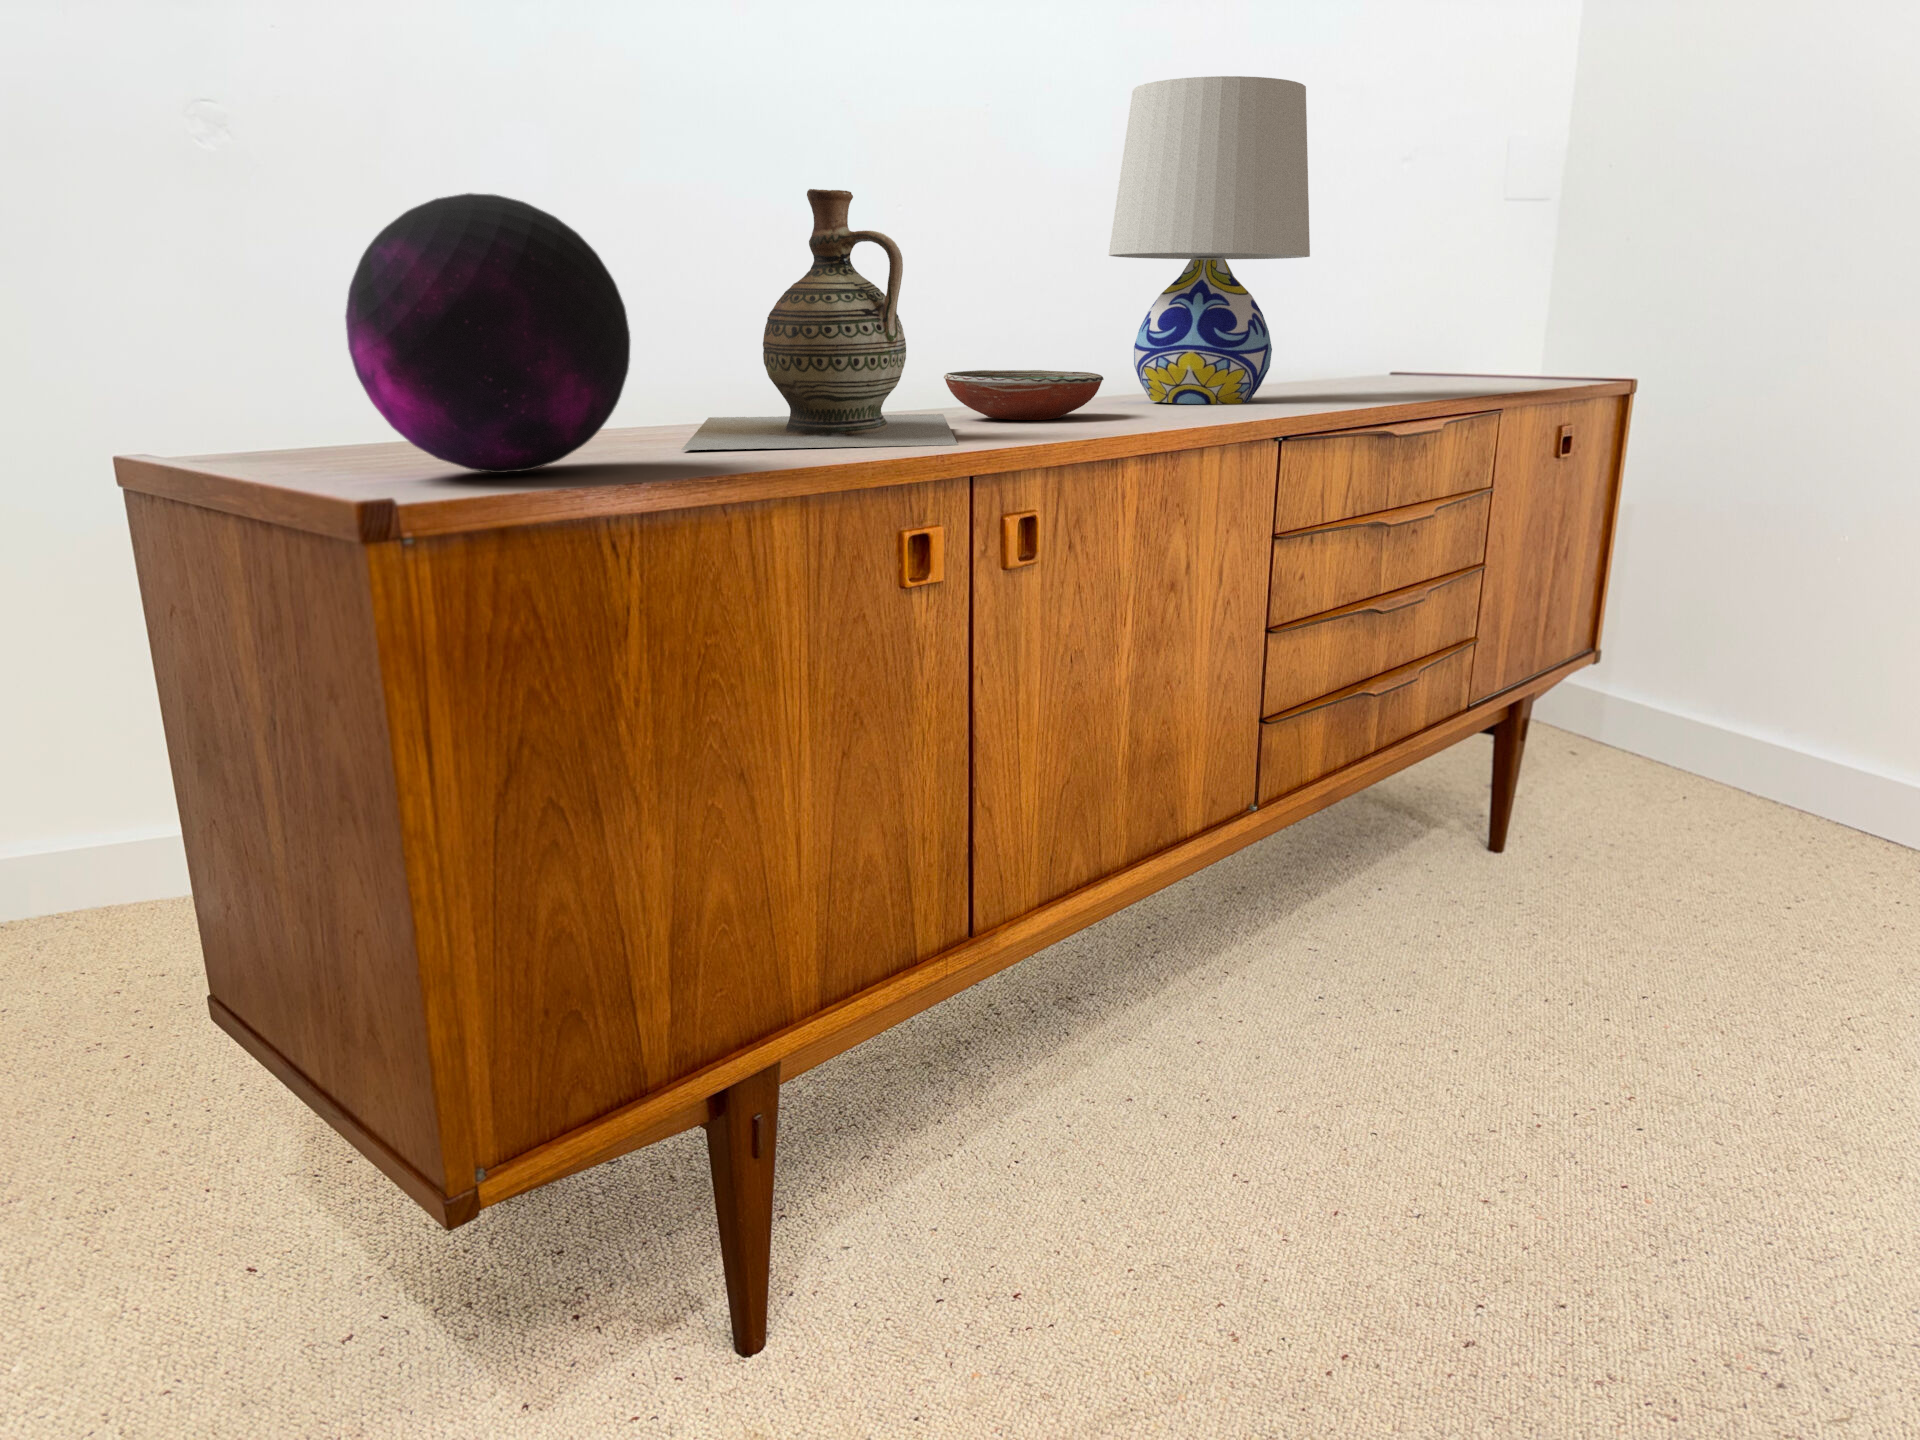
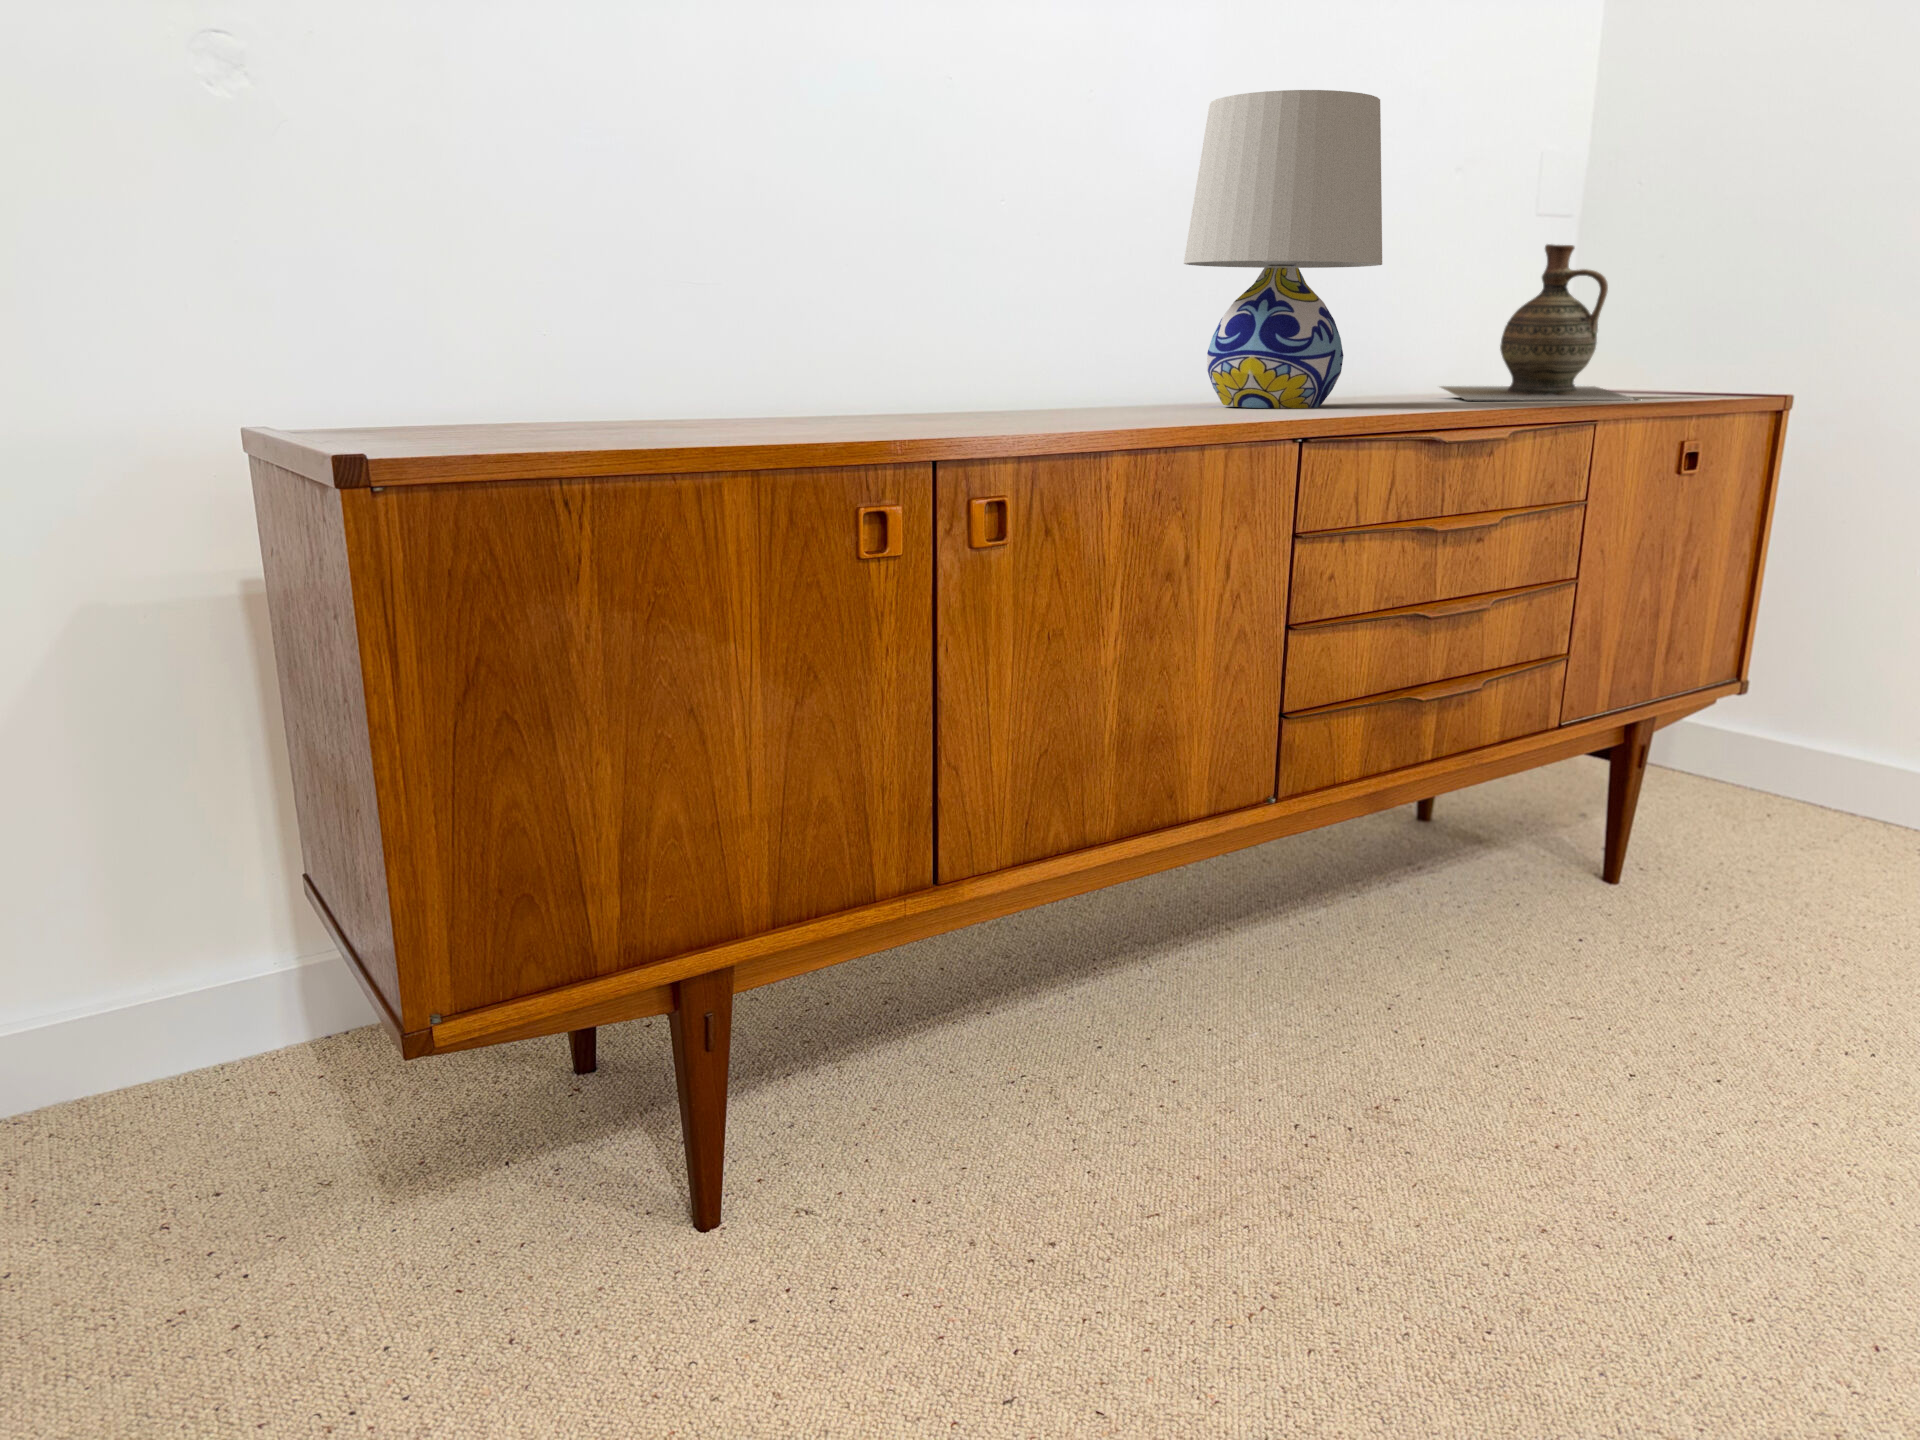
ceramic jug: present [682,189,958,450] -> present [1441,244,1636,400]
decorative orb: present [345,193,630,473] -> none [383,213,617,444]
decorative bowl: present [944,370,1104,420] -> none [985,372,1136,417]

